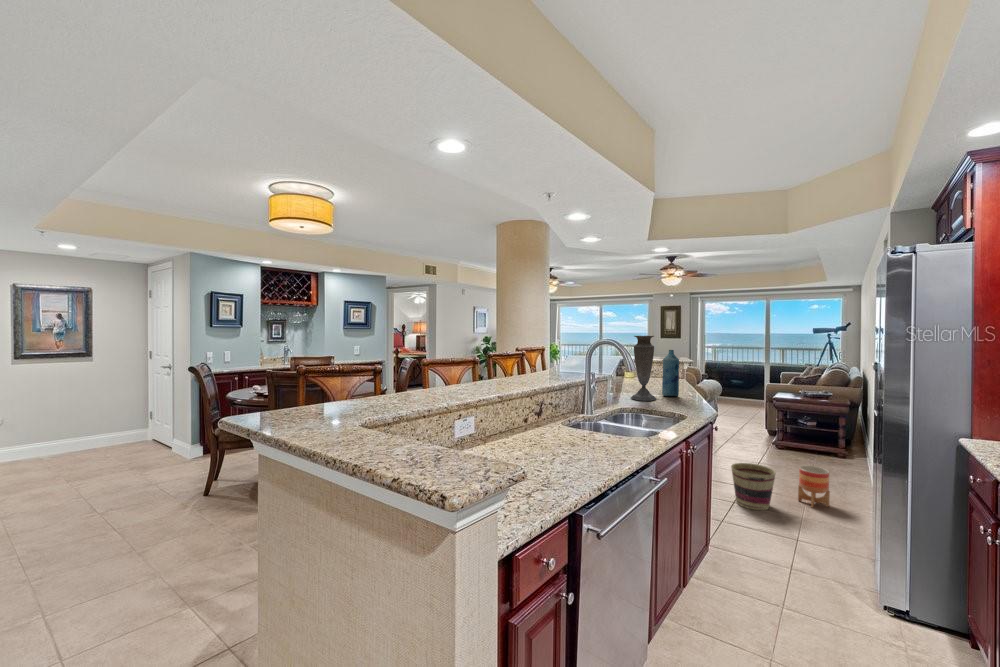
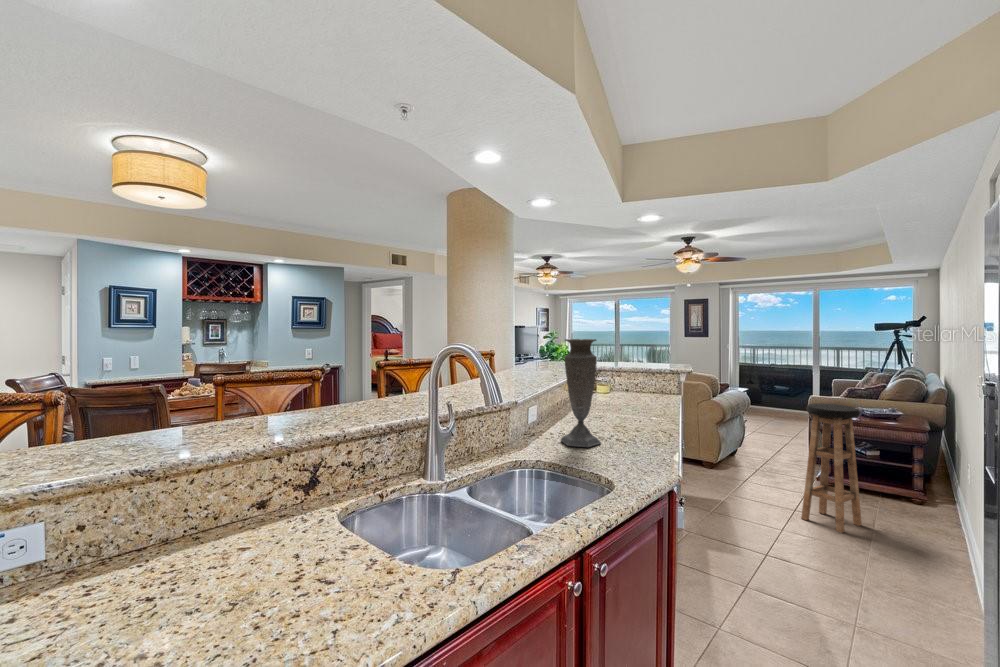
bottle: present [662,350,679,396] -> none [617,361,644,437]
bar stool: none [763,385,804,474] -> present [801,404,862,533]
basket: present [731,463,776,510] -> none [744,526,814,606]
planter: present [798,466,830,508] -> none [851,534,902,604]

